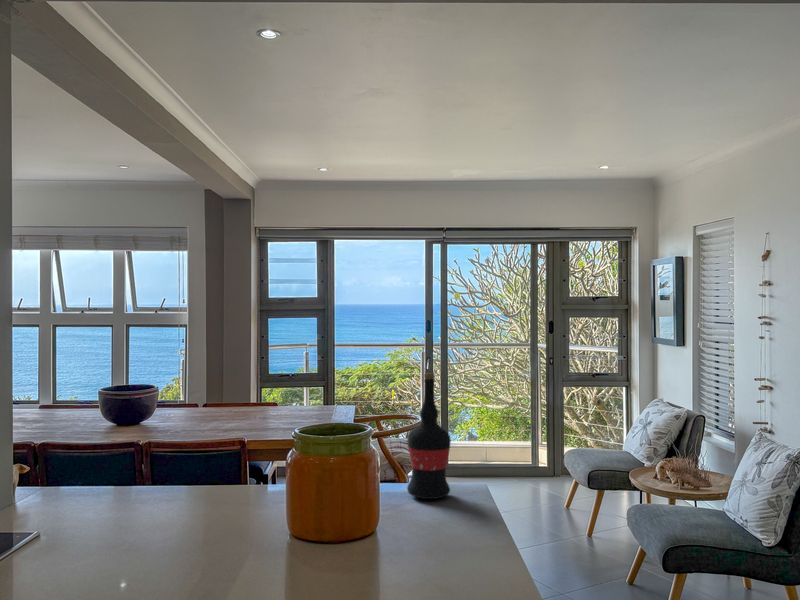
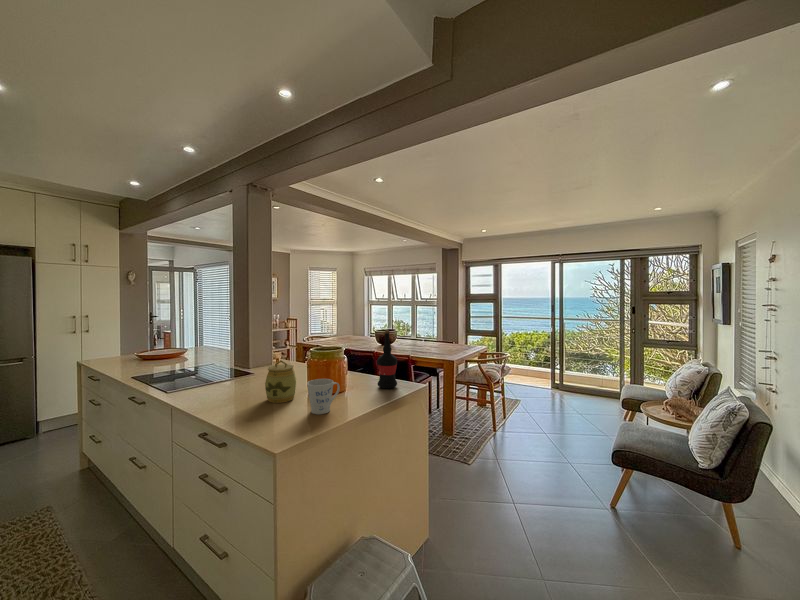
jar: none [244,461,322,574] -> present [265,360,296,403]
mug: none [408,488,468,573] -> present [307,379,340,414]

